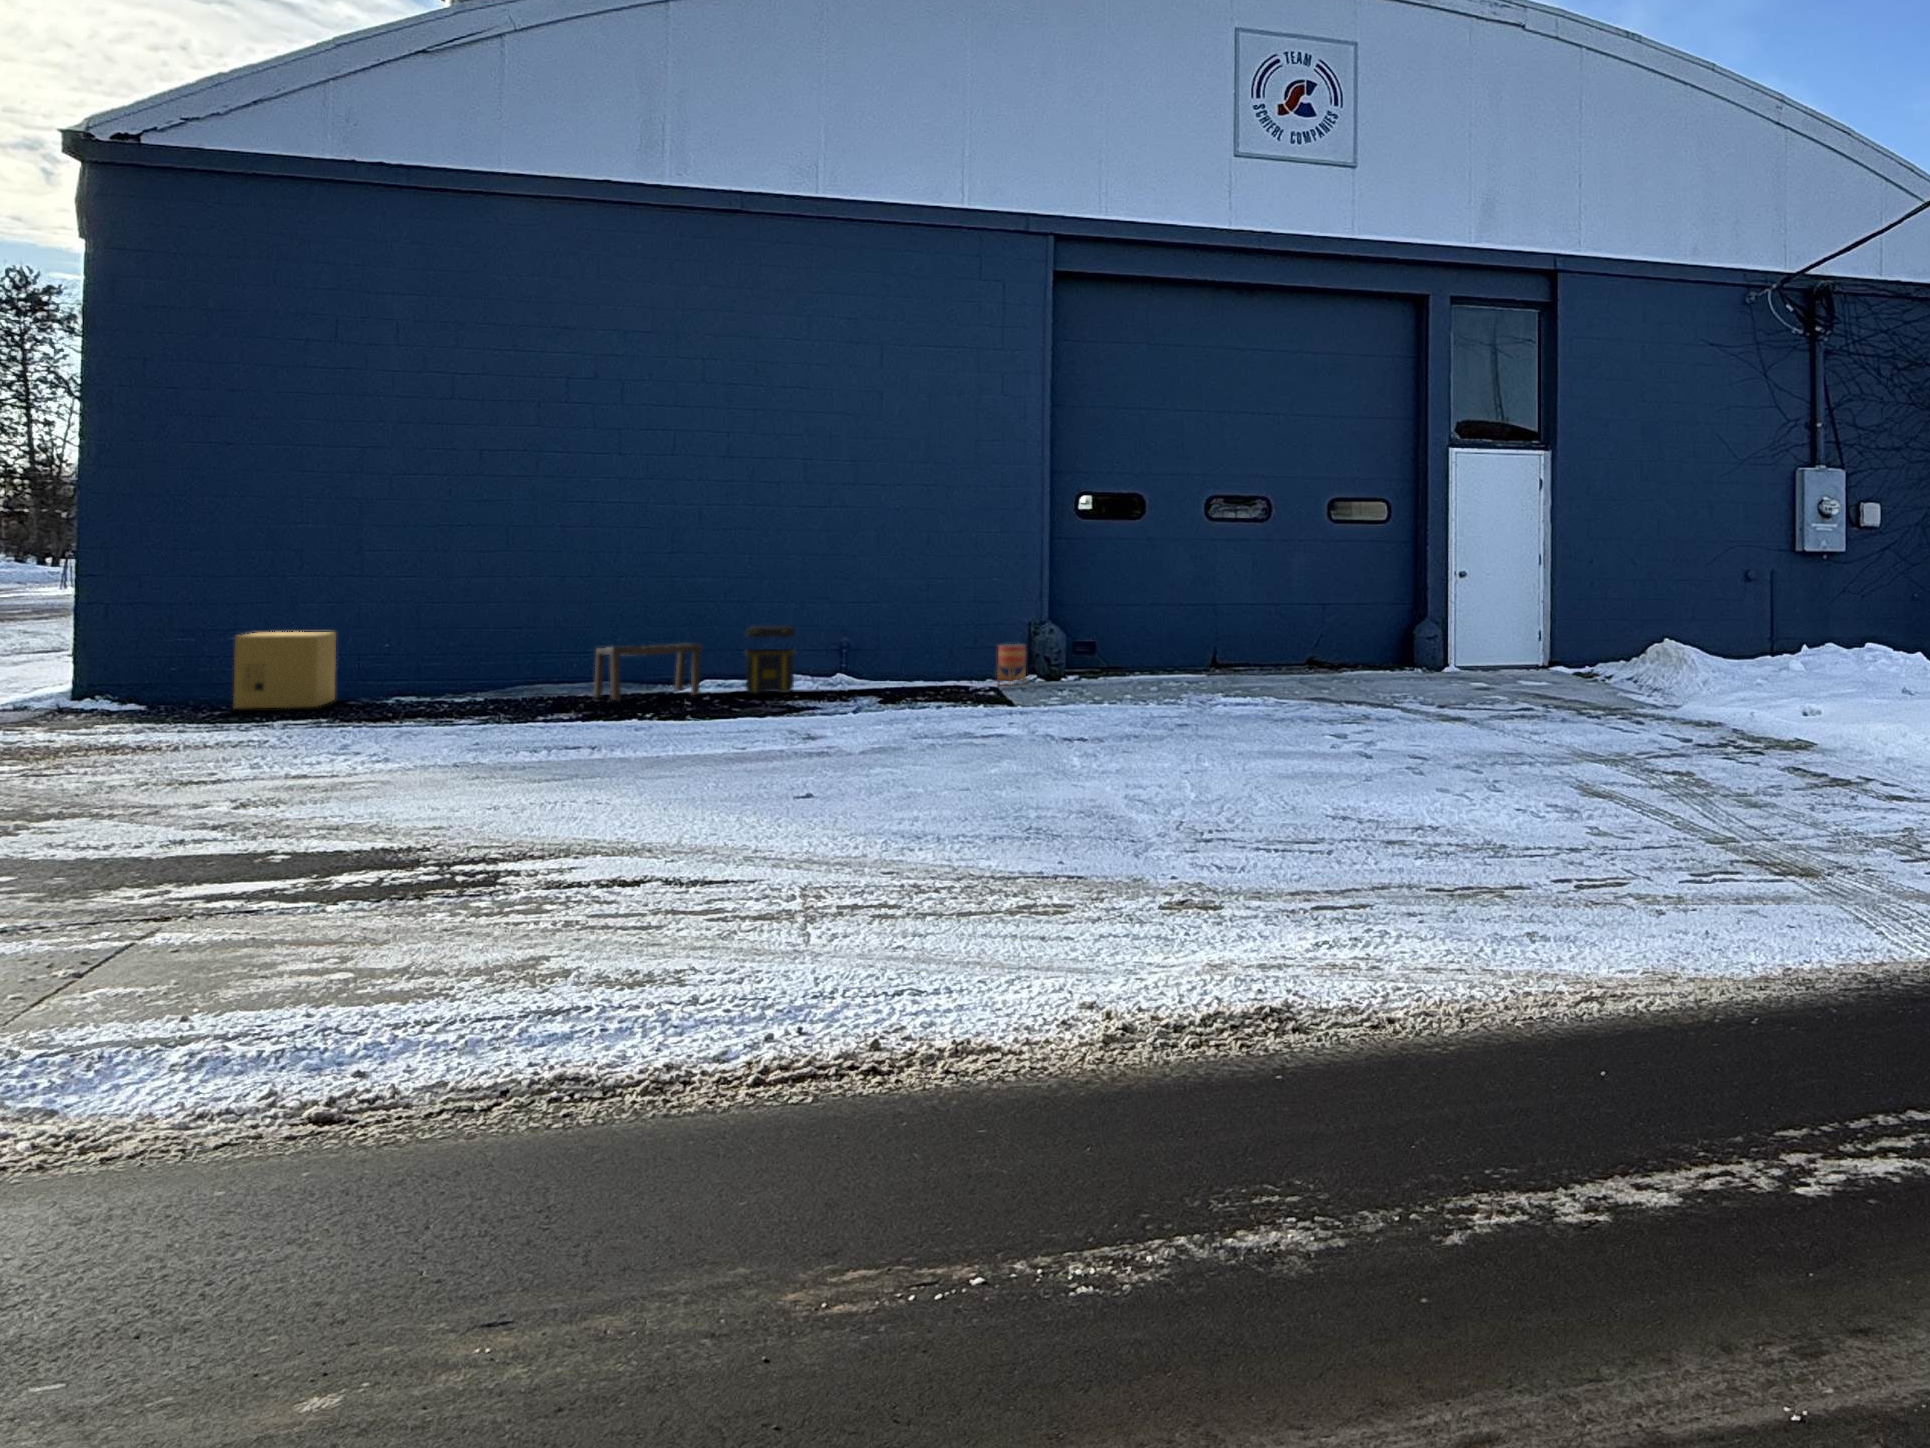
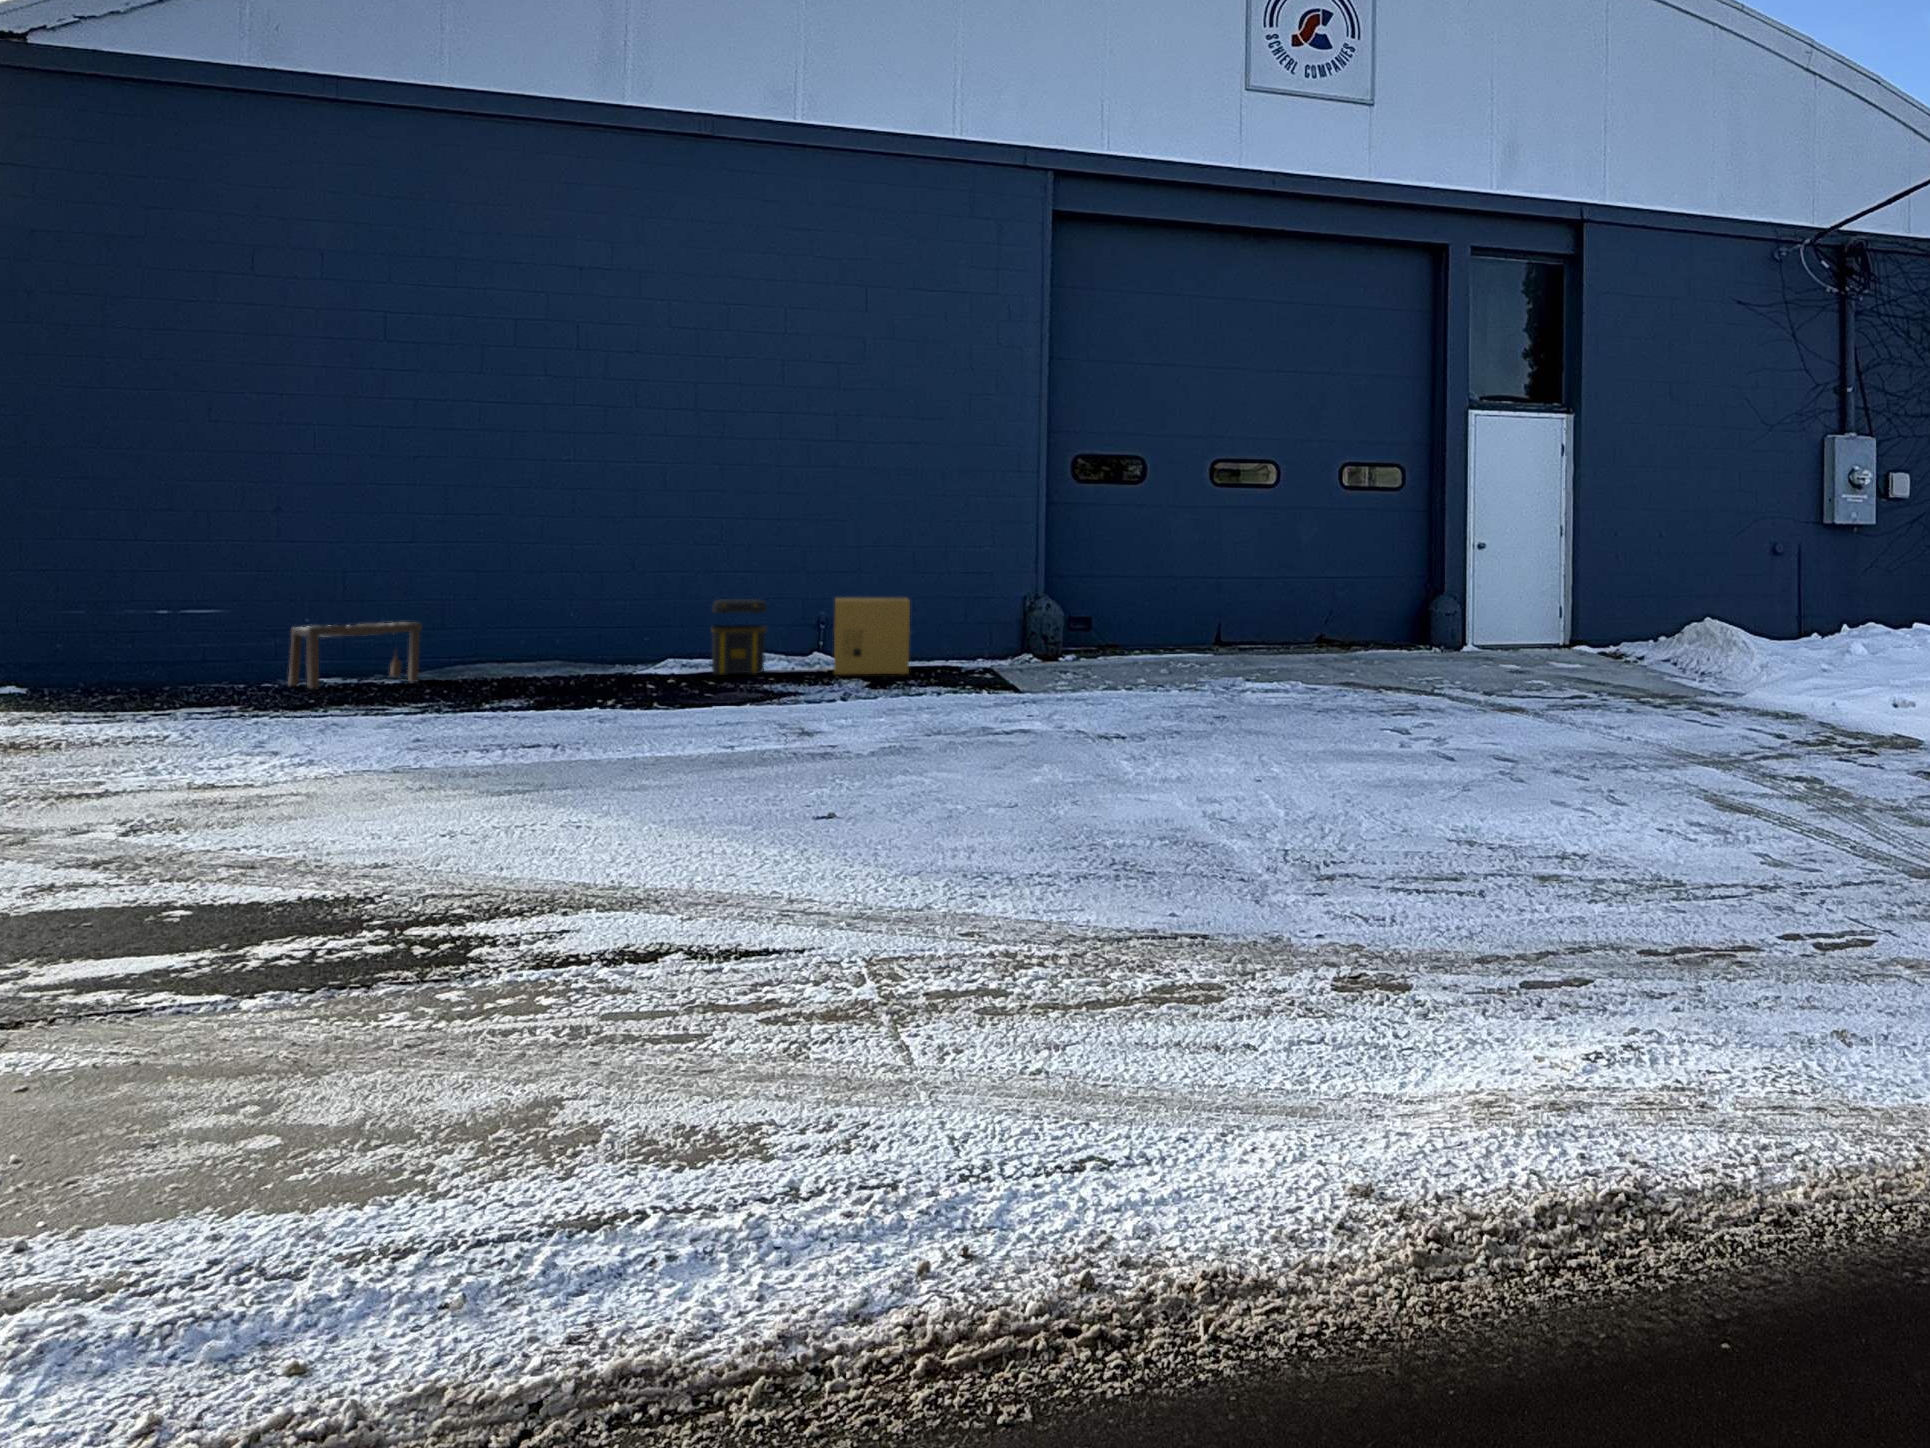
cardboard box: present [233,632,336,709] -> present [834,598,910,674]
bench: present [594,643,702,700] -> present [288,622,422,689]
planter: present [997,644,1026,684] -> none [986,621,1017,666]

